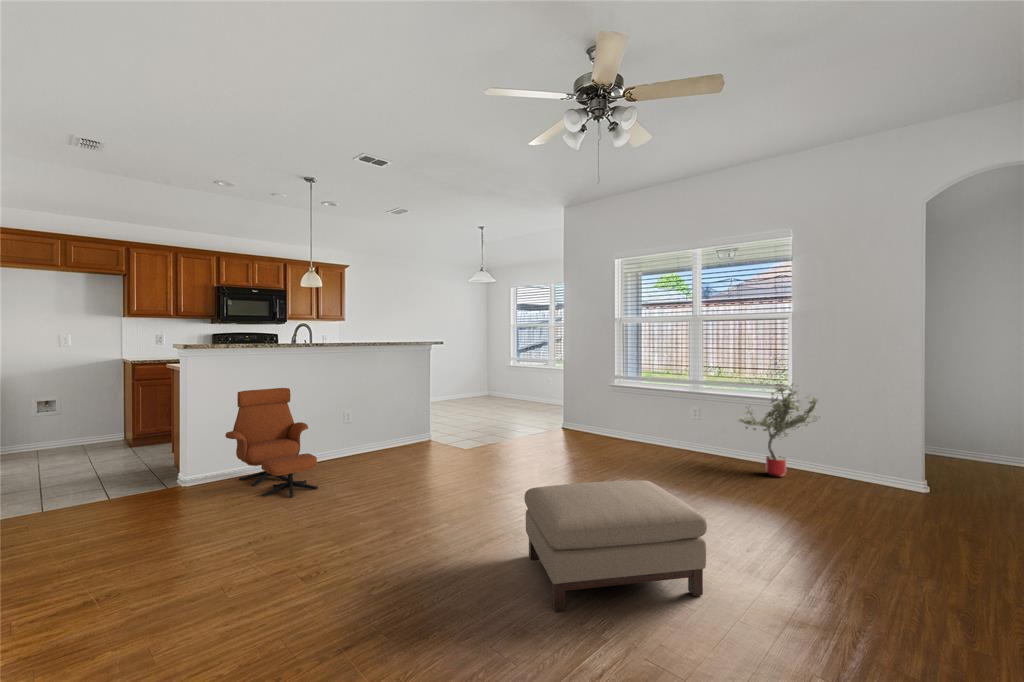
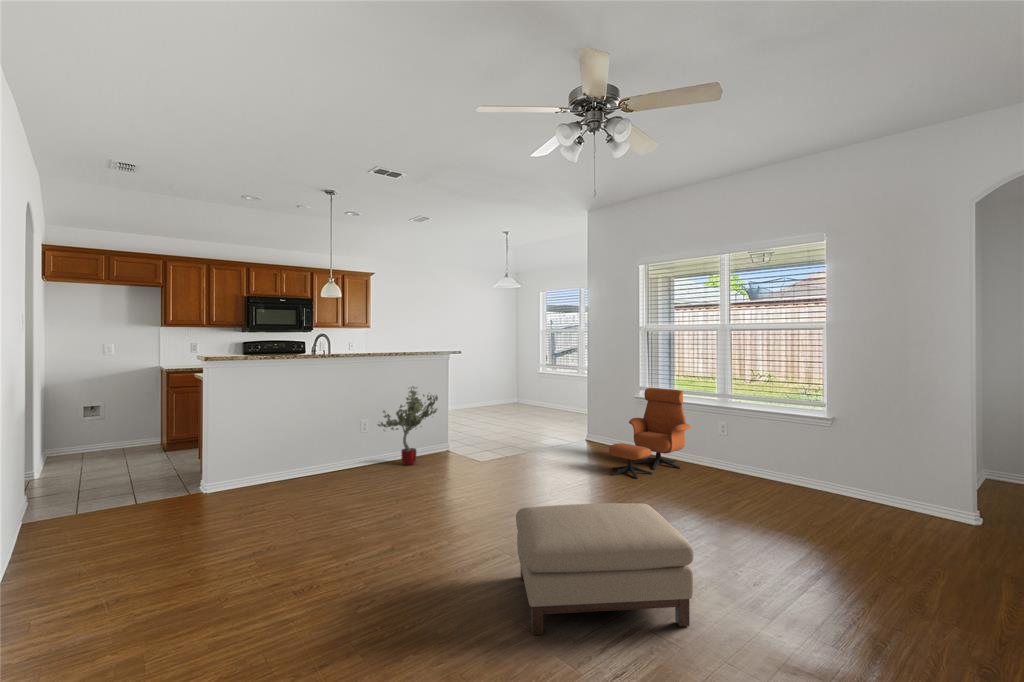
potted tree: present [739,383,820,477] -> present [378,386,438,465]
lounge chair: present [225,388,318,498] -> present [609,388,691,479]

